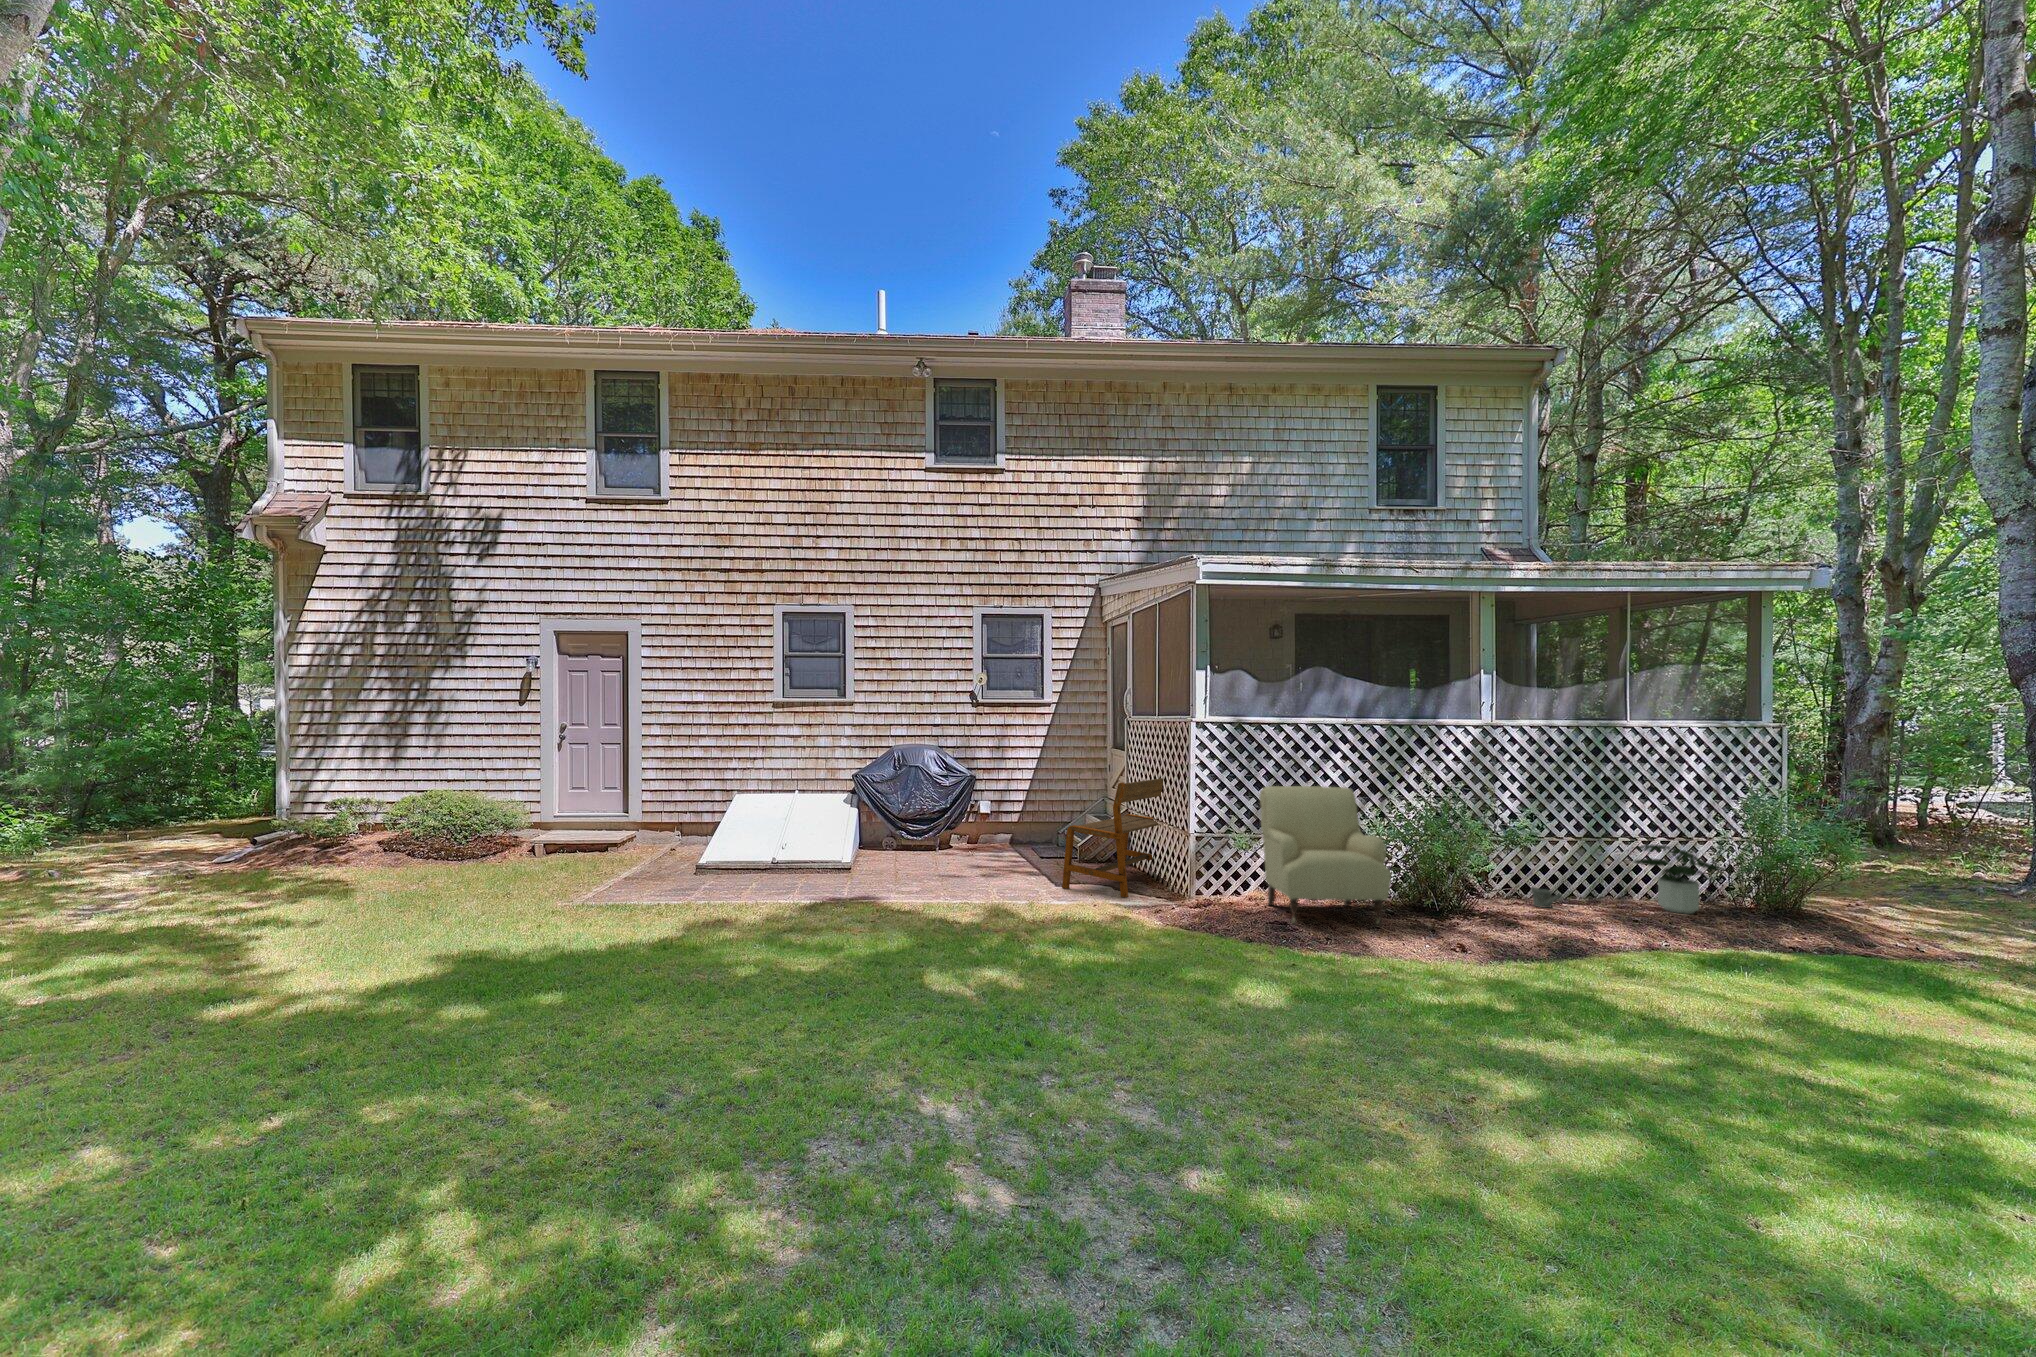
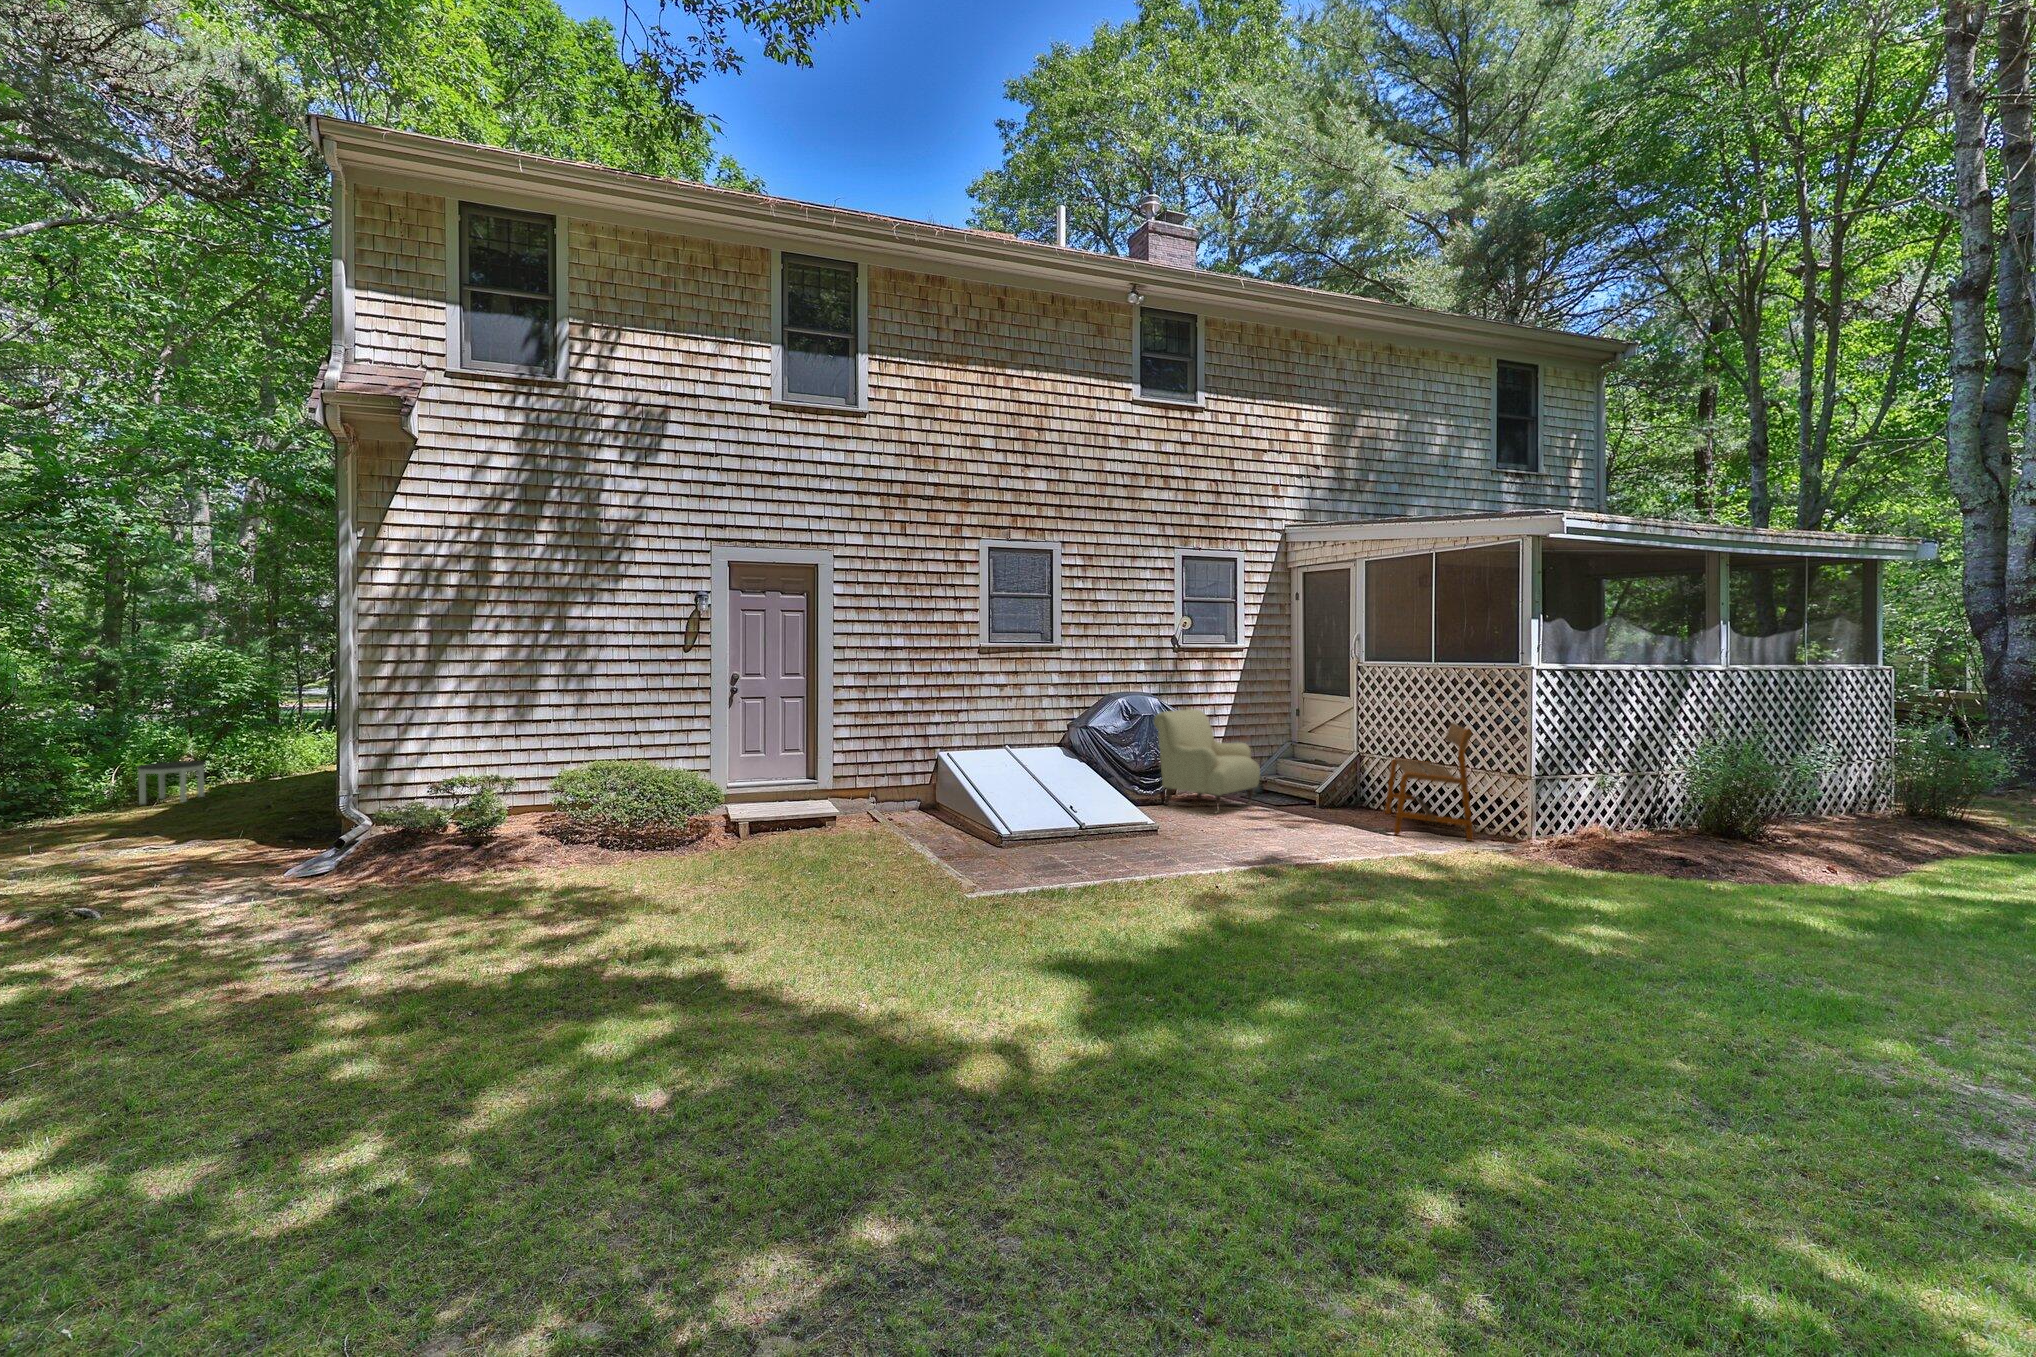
chair: present [1260,786,1391,924] -> present [1154,709,1260,813]
round table: none [191,787,240,817] -> present [136,761,206,804]
potted plant: present [1634,845,1725,914] -> none [1823,770,1911,826]
watering can: present [1531,887,1562,908] -> none [1759,810,1808,828]

